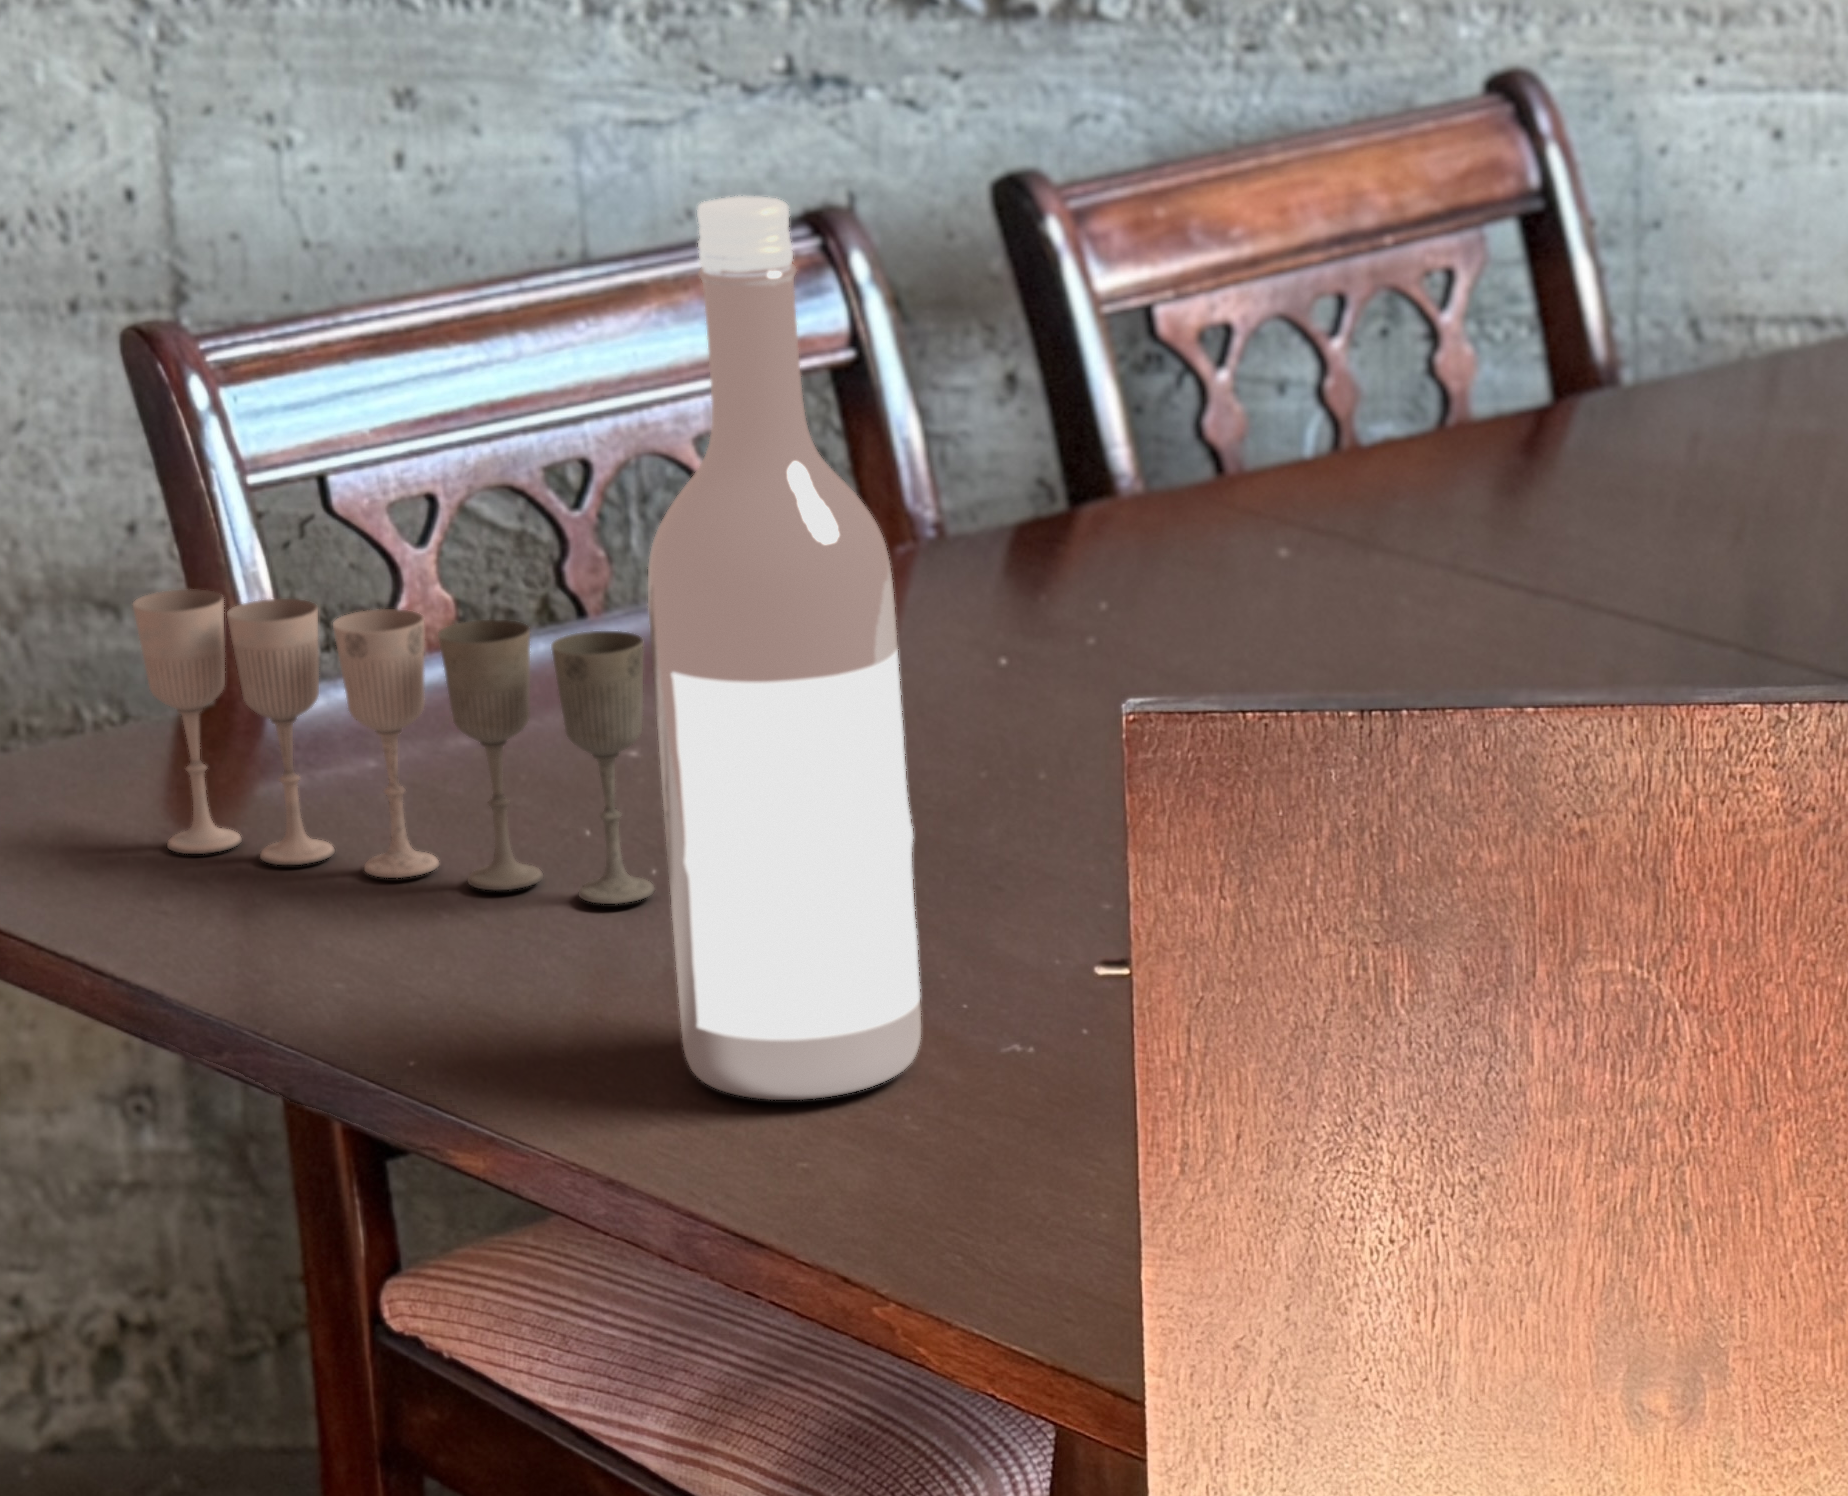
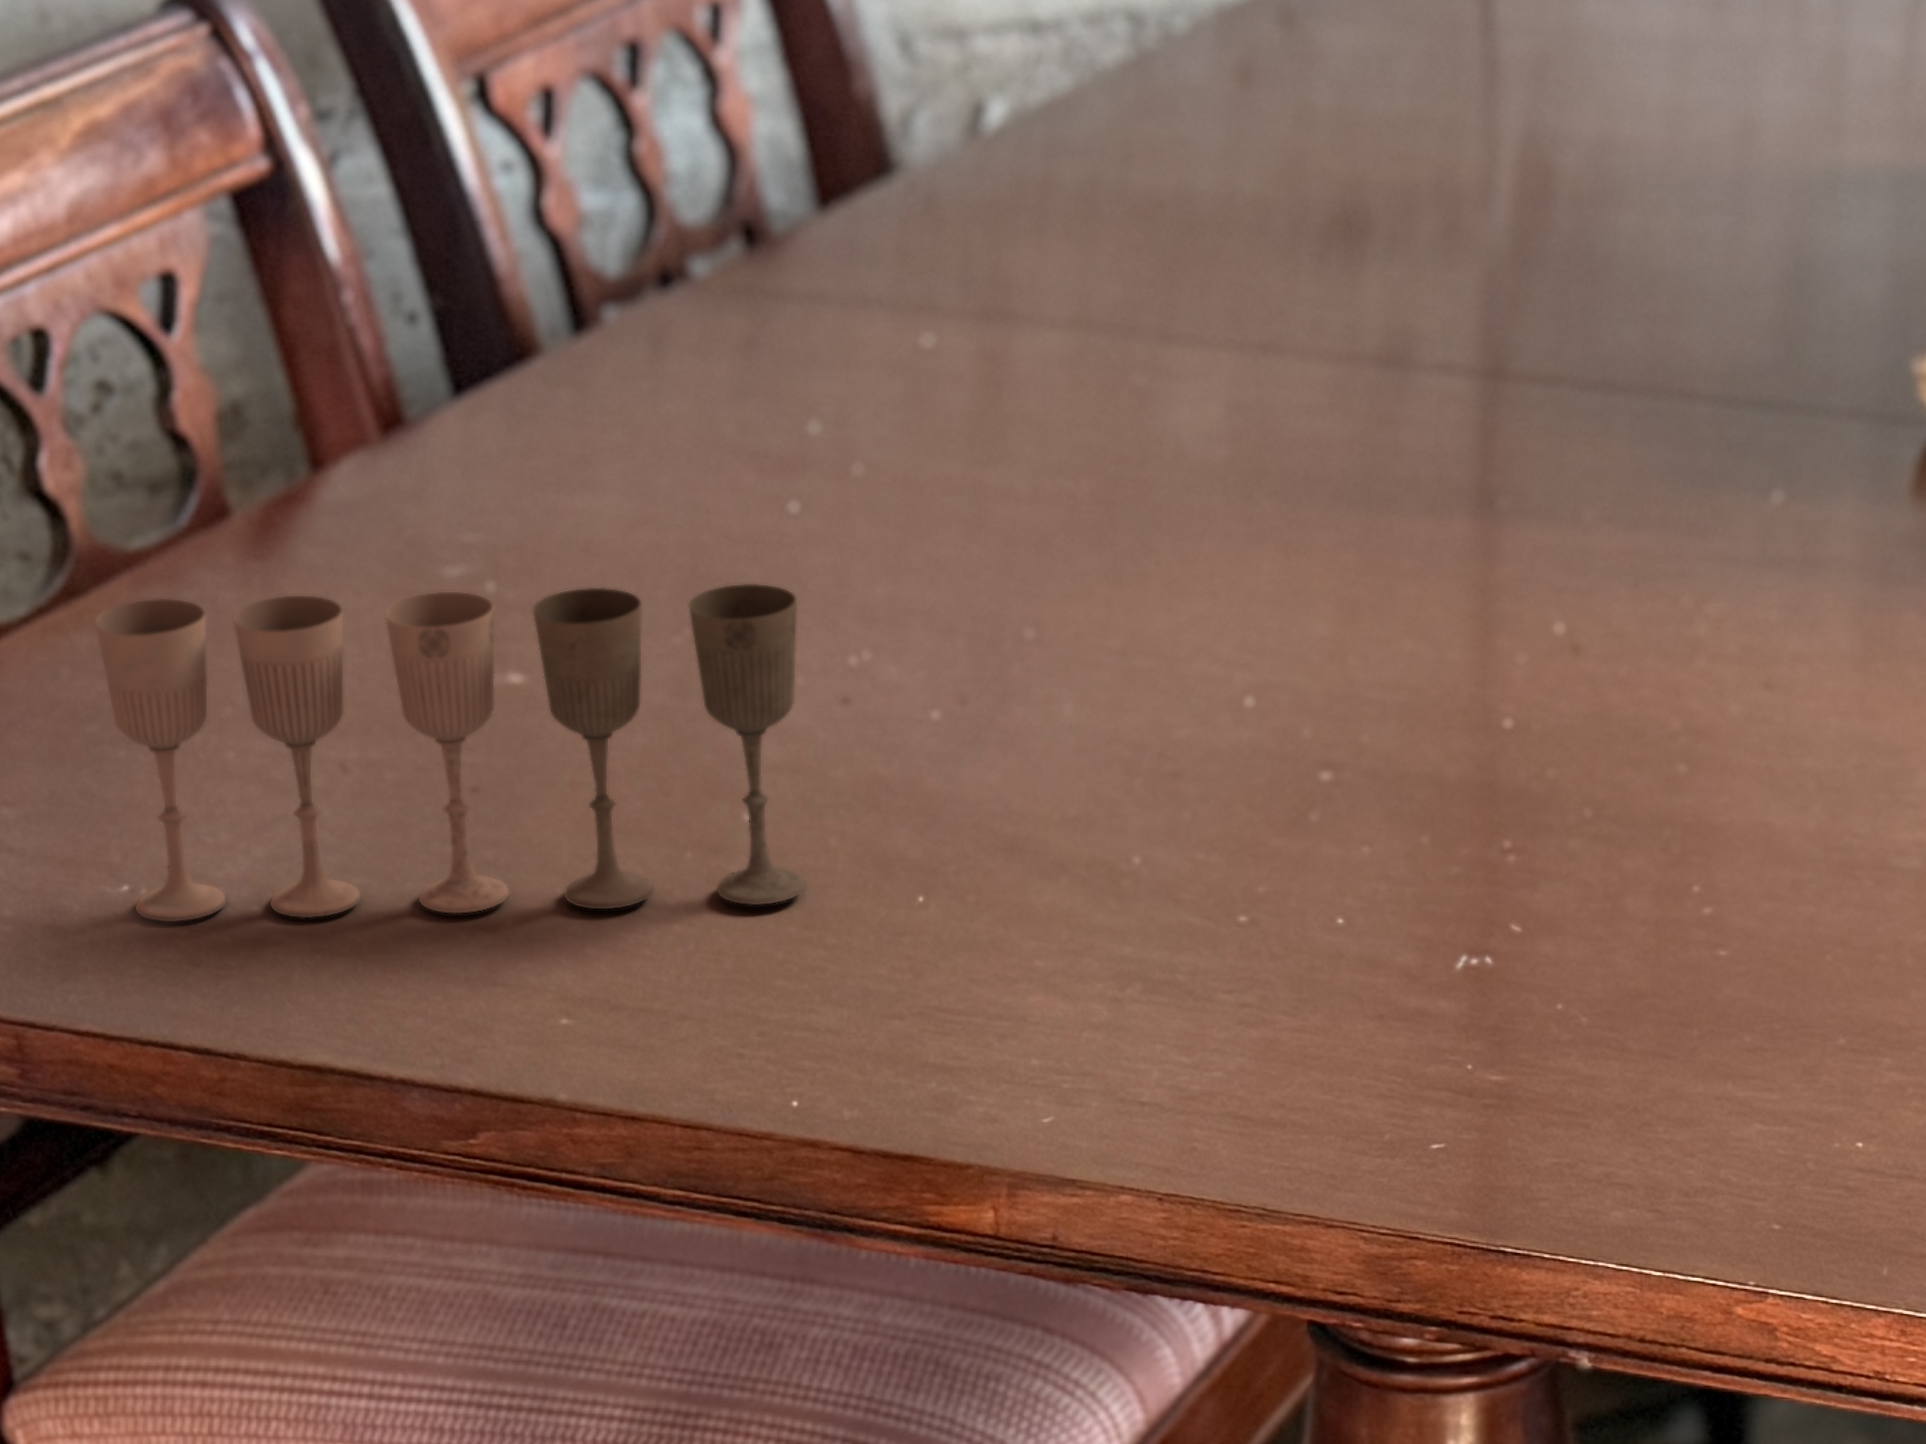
wine bottle: present [648,196,921,1100] -> none [1082,83,1373,1099]

